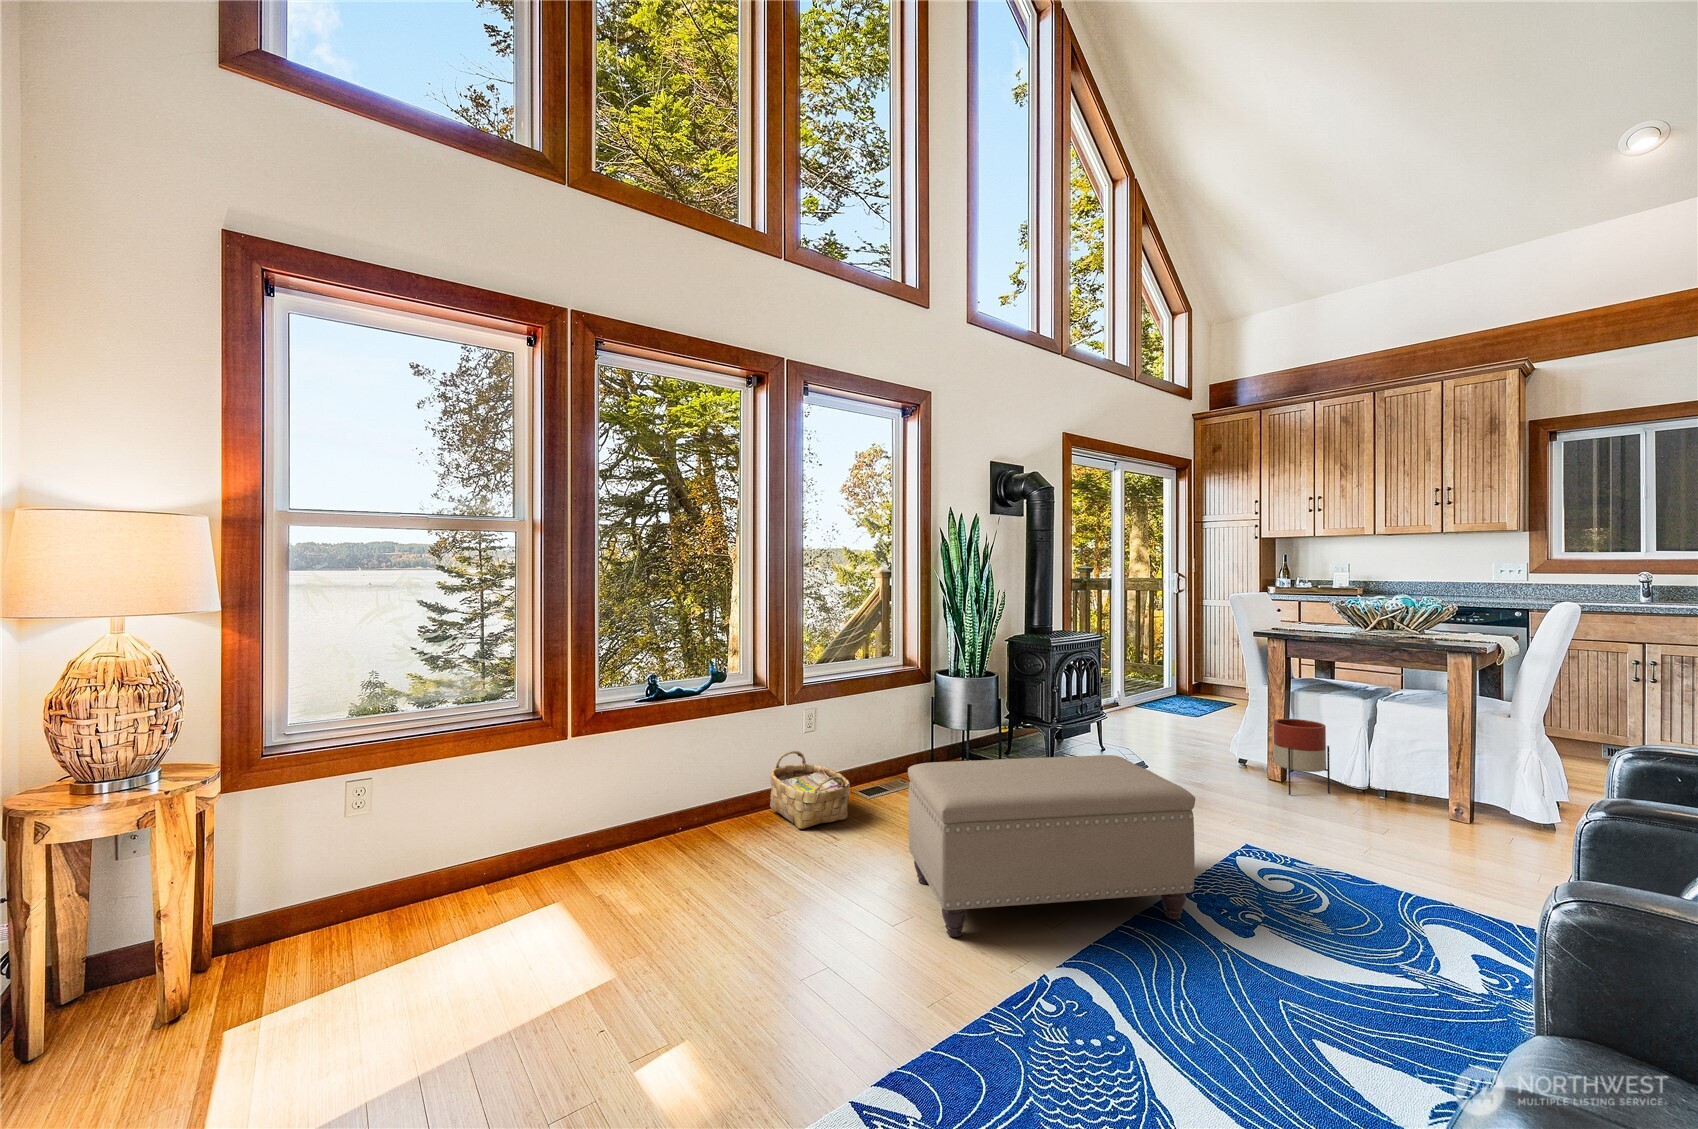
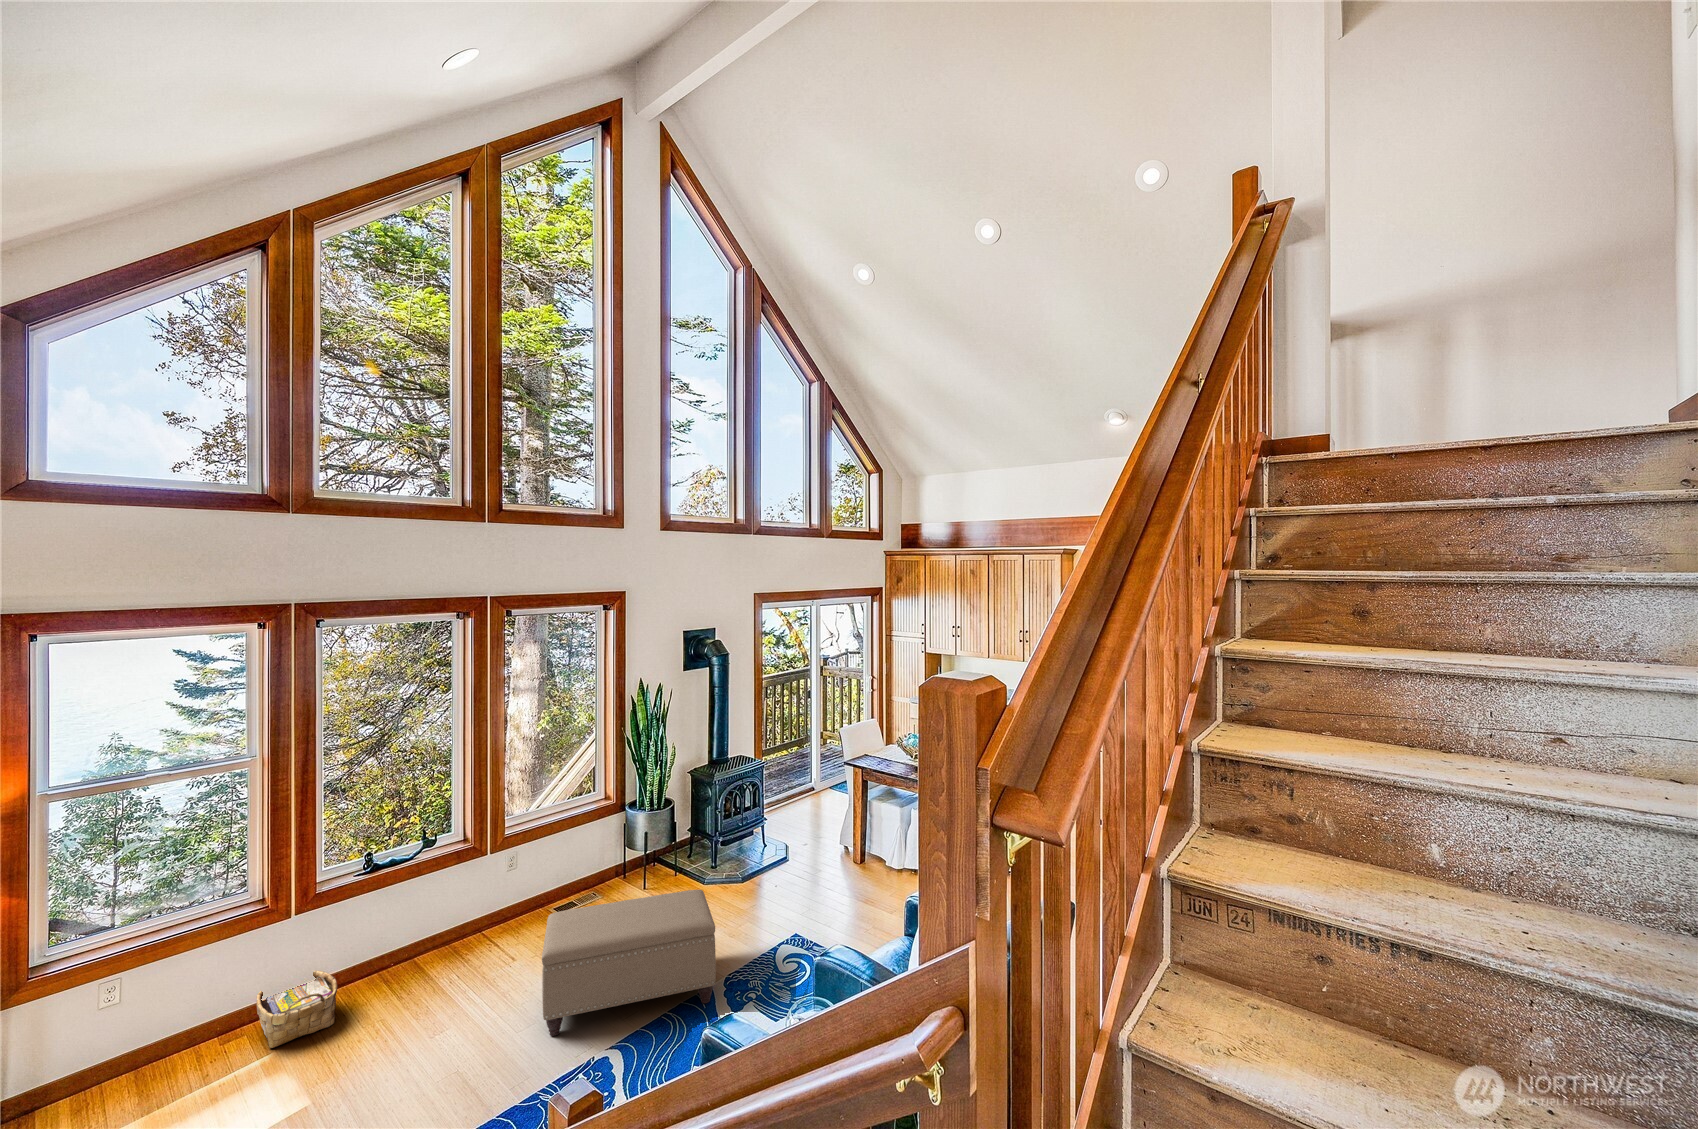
planter: present [1274,719,1330,795] -> none [859,826,892,883]
woven basket: present [770,751,850,829] -> present [256,971,338,1048]

